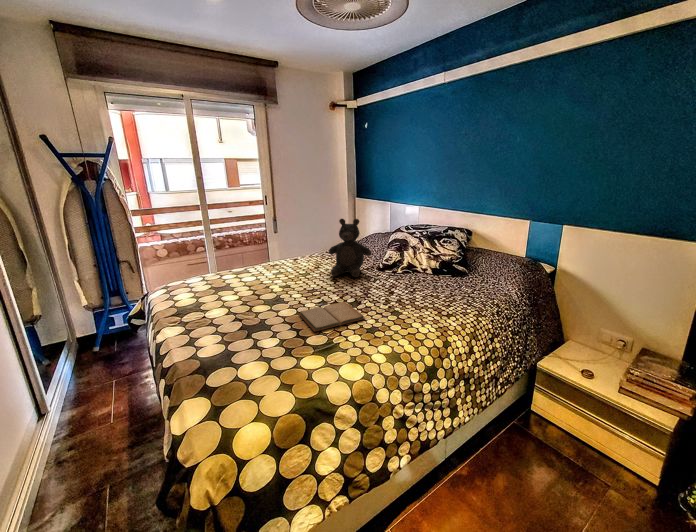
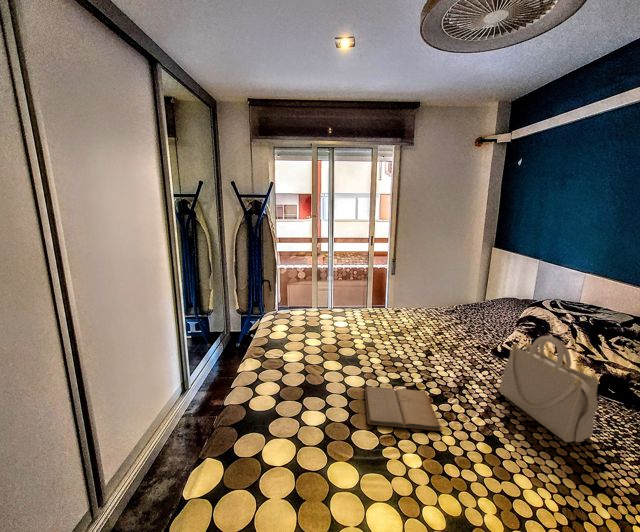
teddy bear: present [329,219,372,277] -> none [427,281,487,357]
handbag: none [390,239,443,301] -> present [500,336,599,442]

